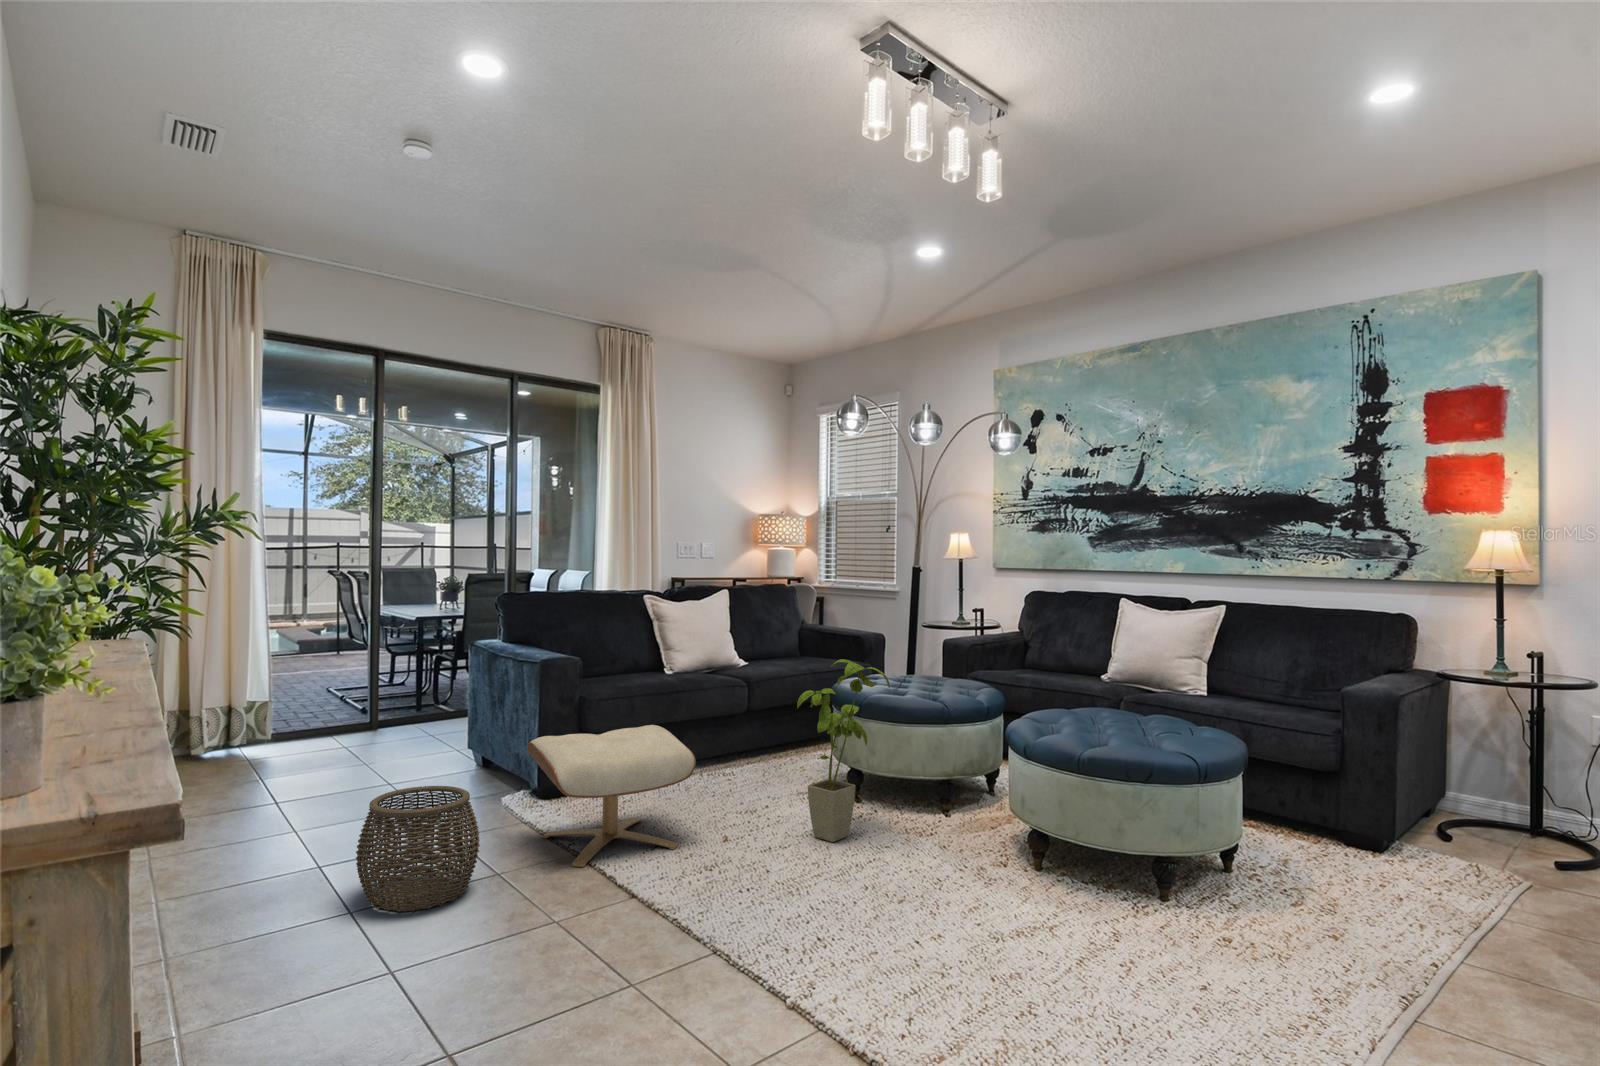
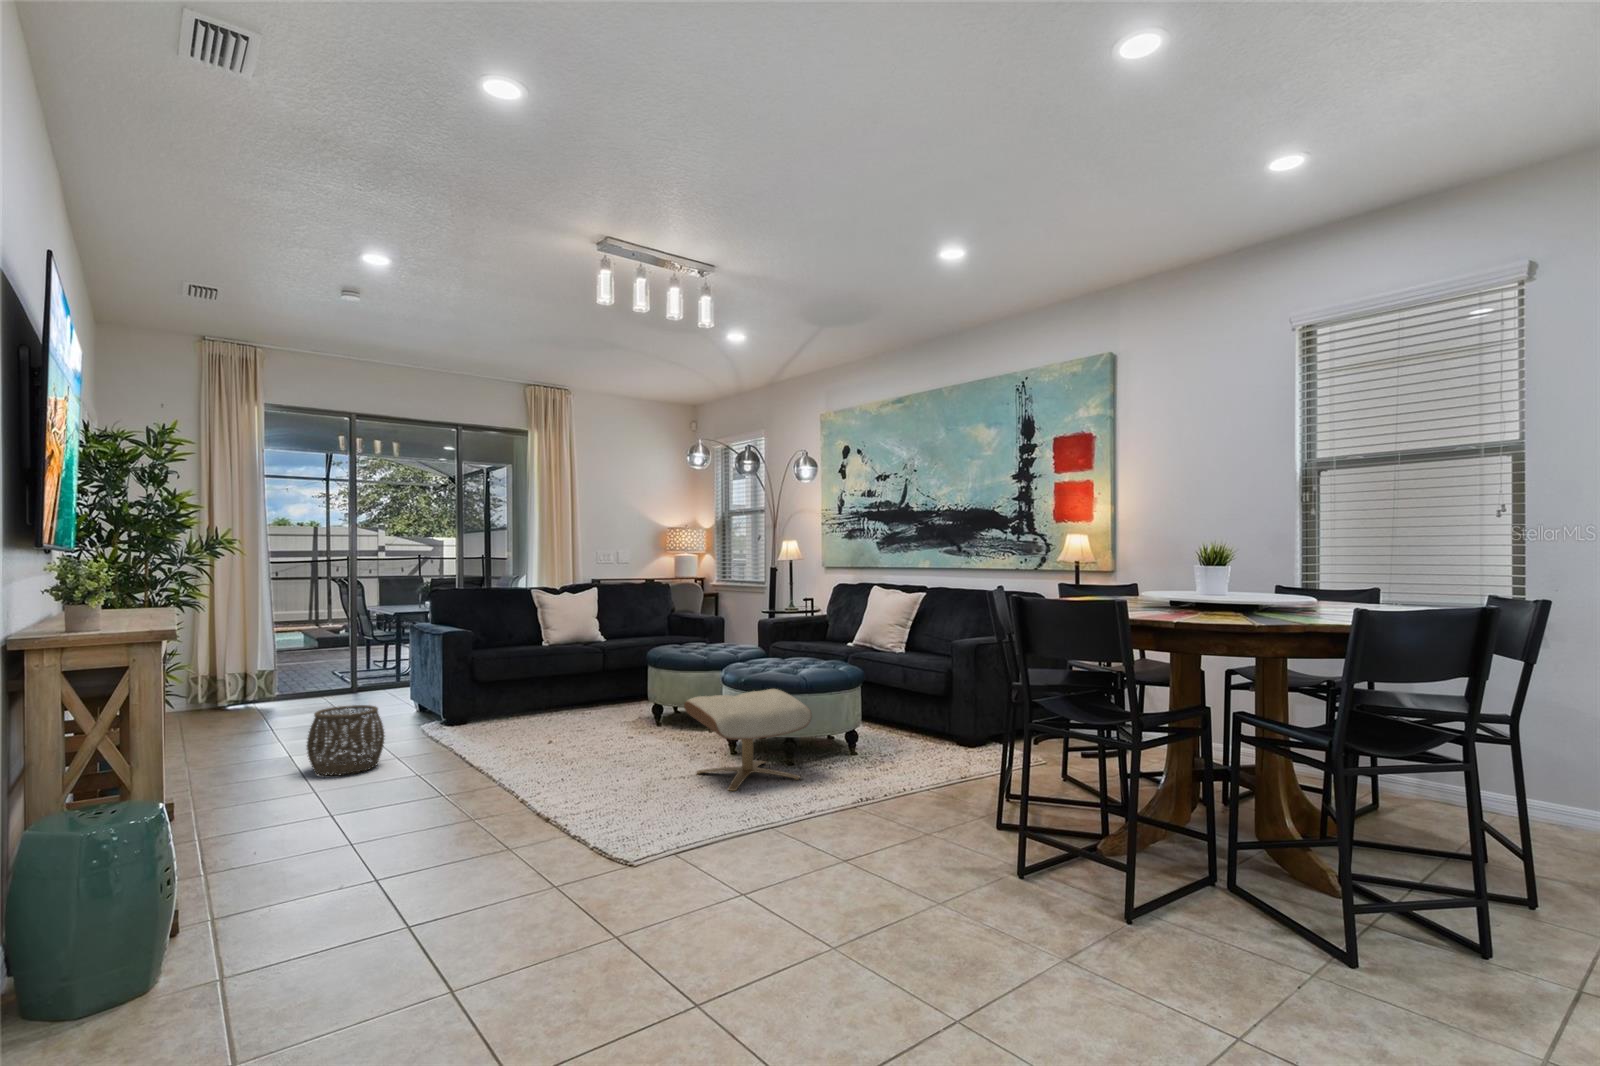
house plant: present [797,659,890,842] -> none [601,626,663,744]
ottoman: present [527,725,696,867] -> present [684,689,812,791]

